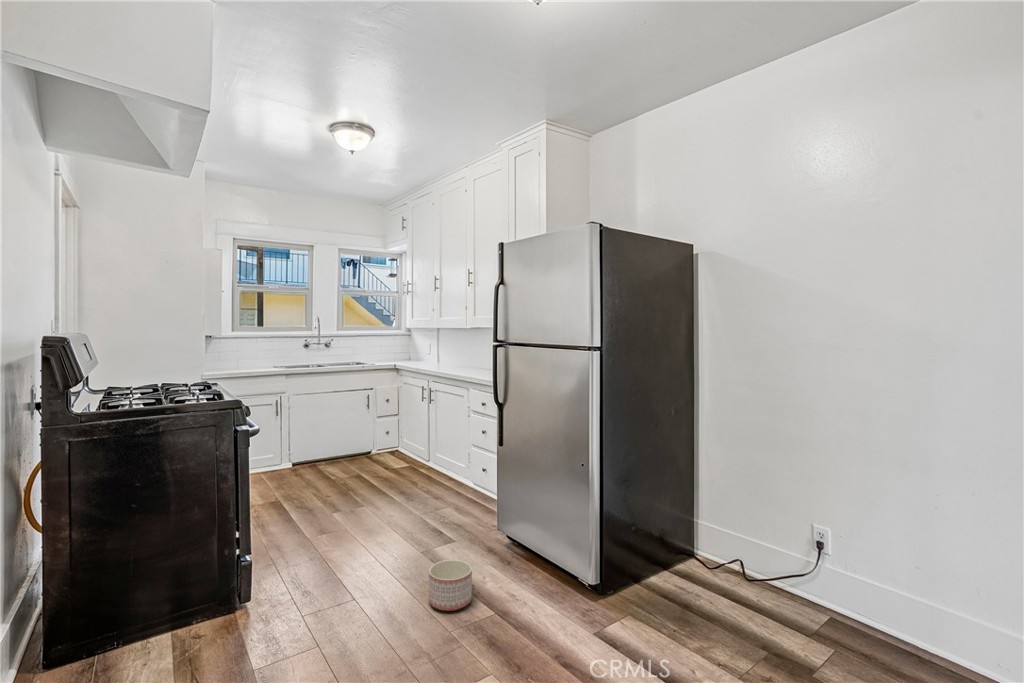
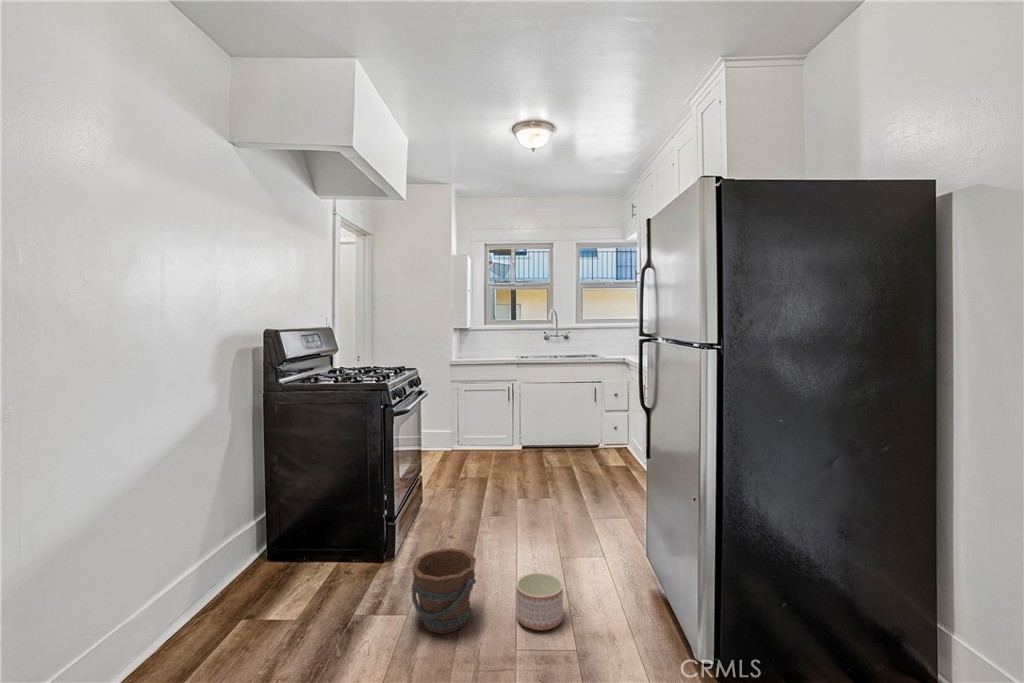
bucket: none [327,560,404,649] -> present [412,548,476,634]

